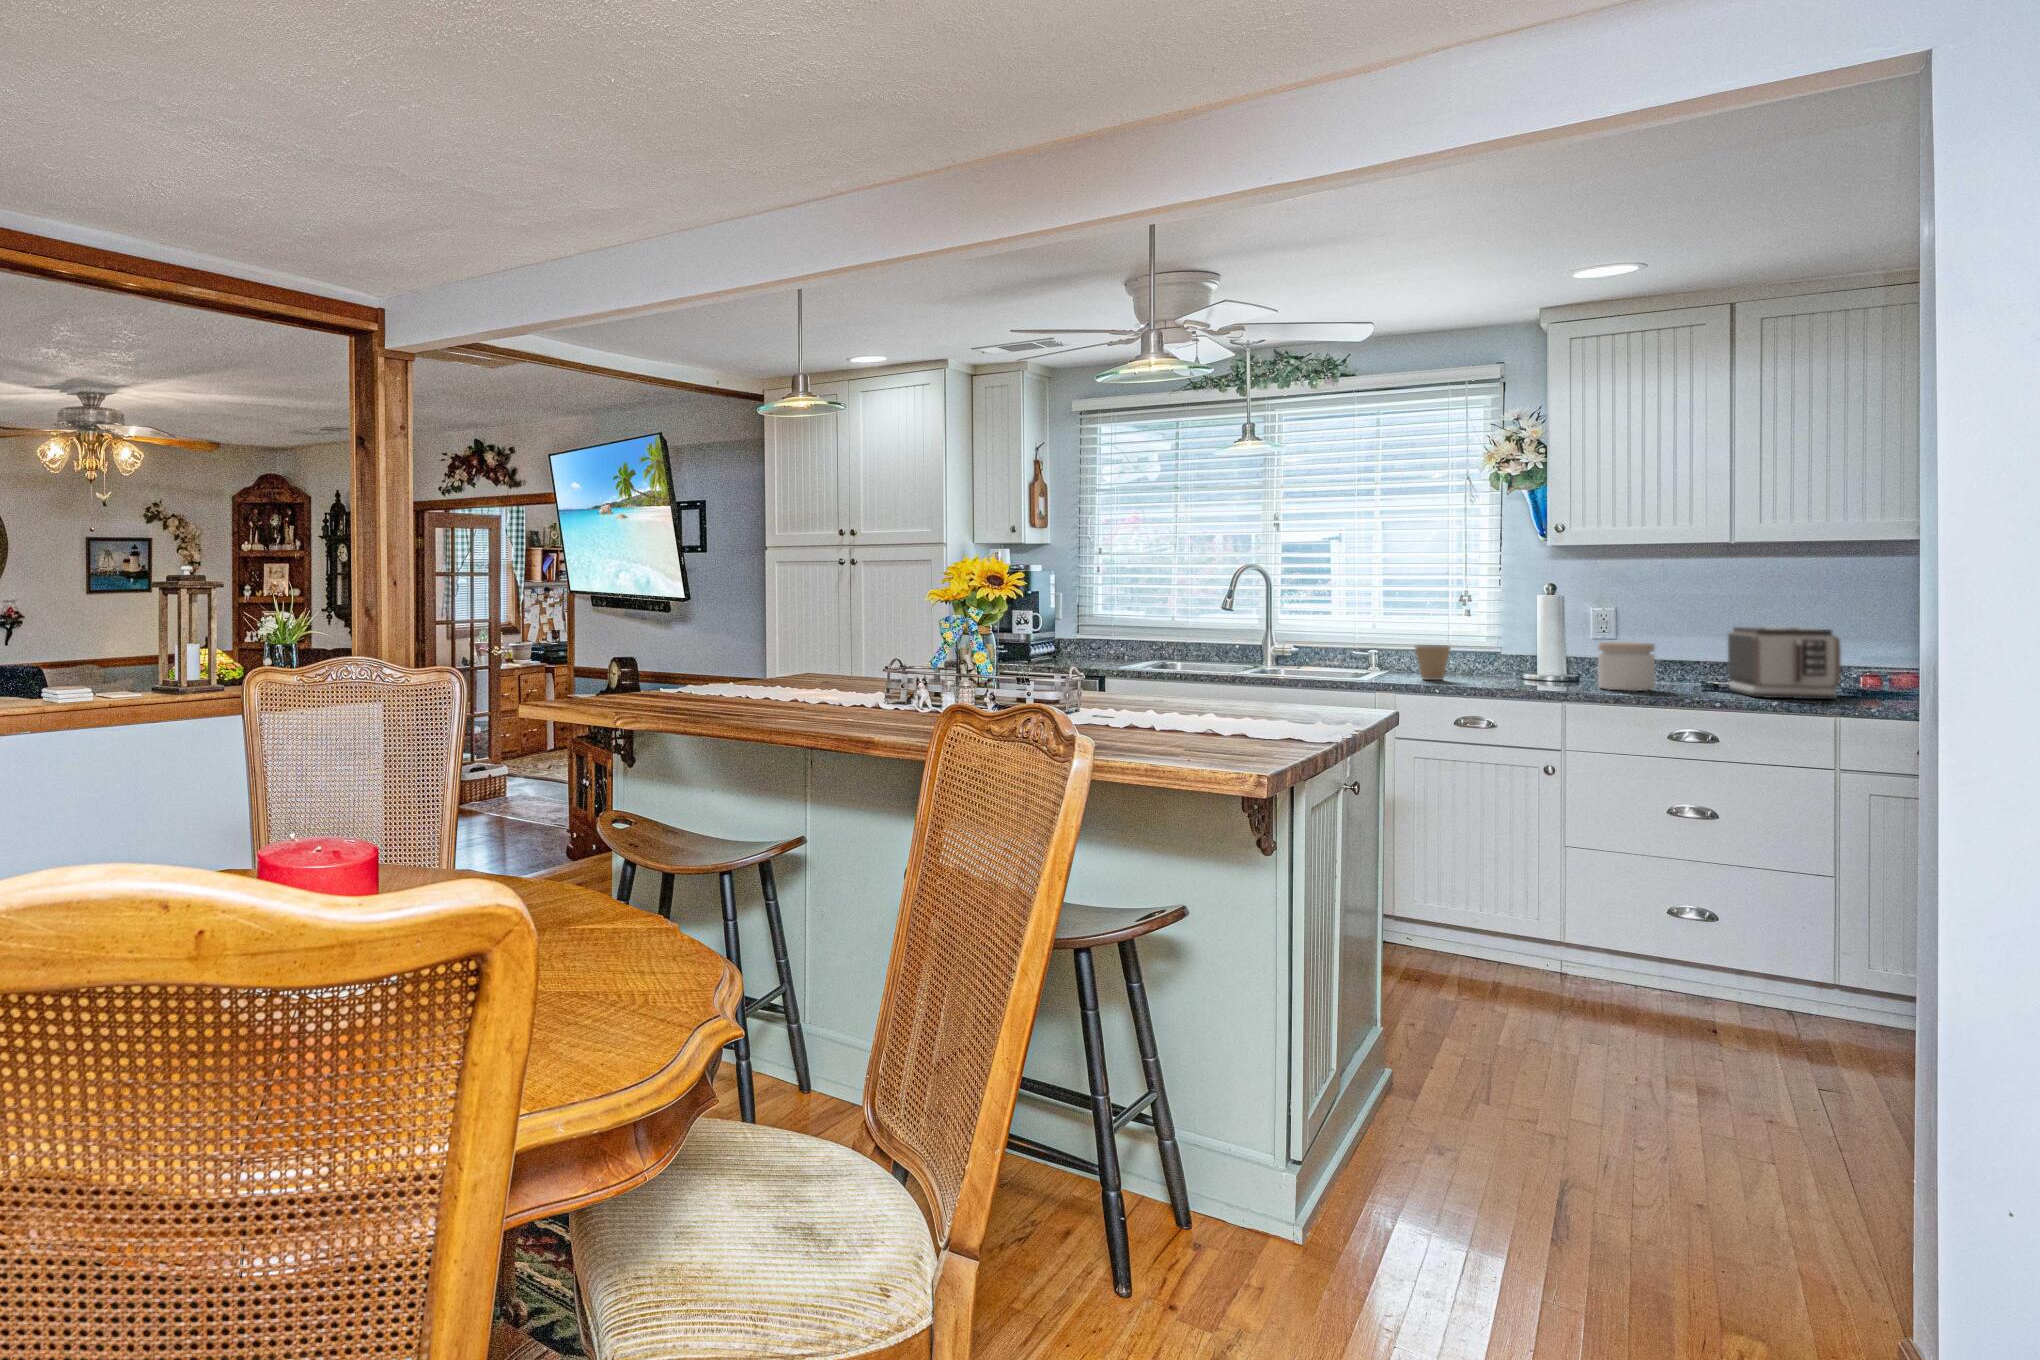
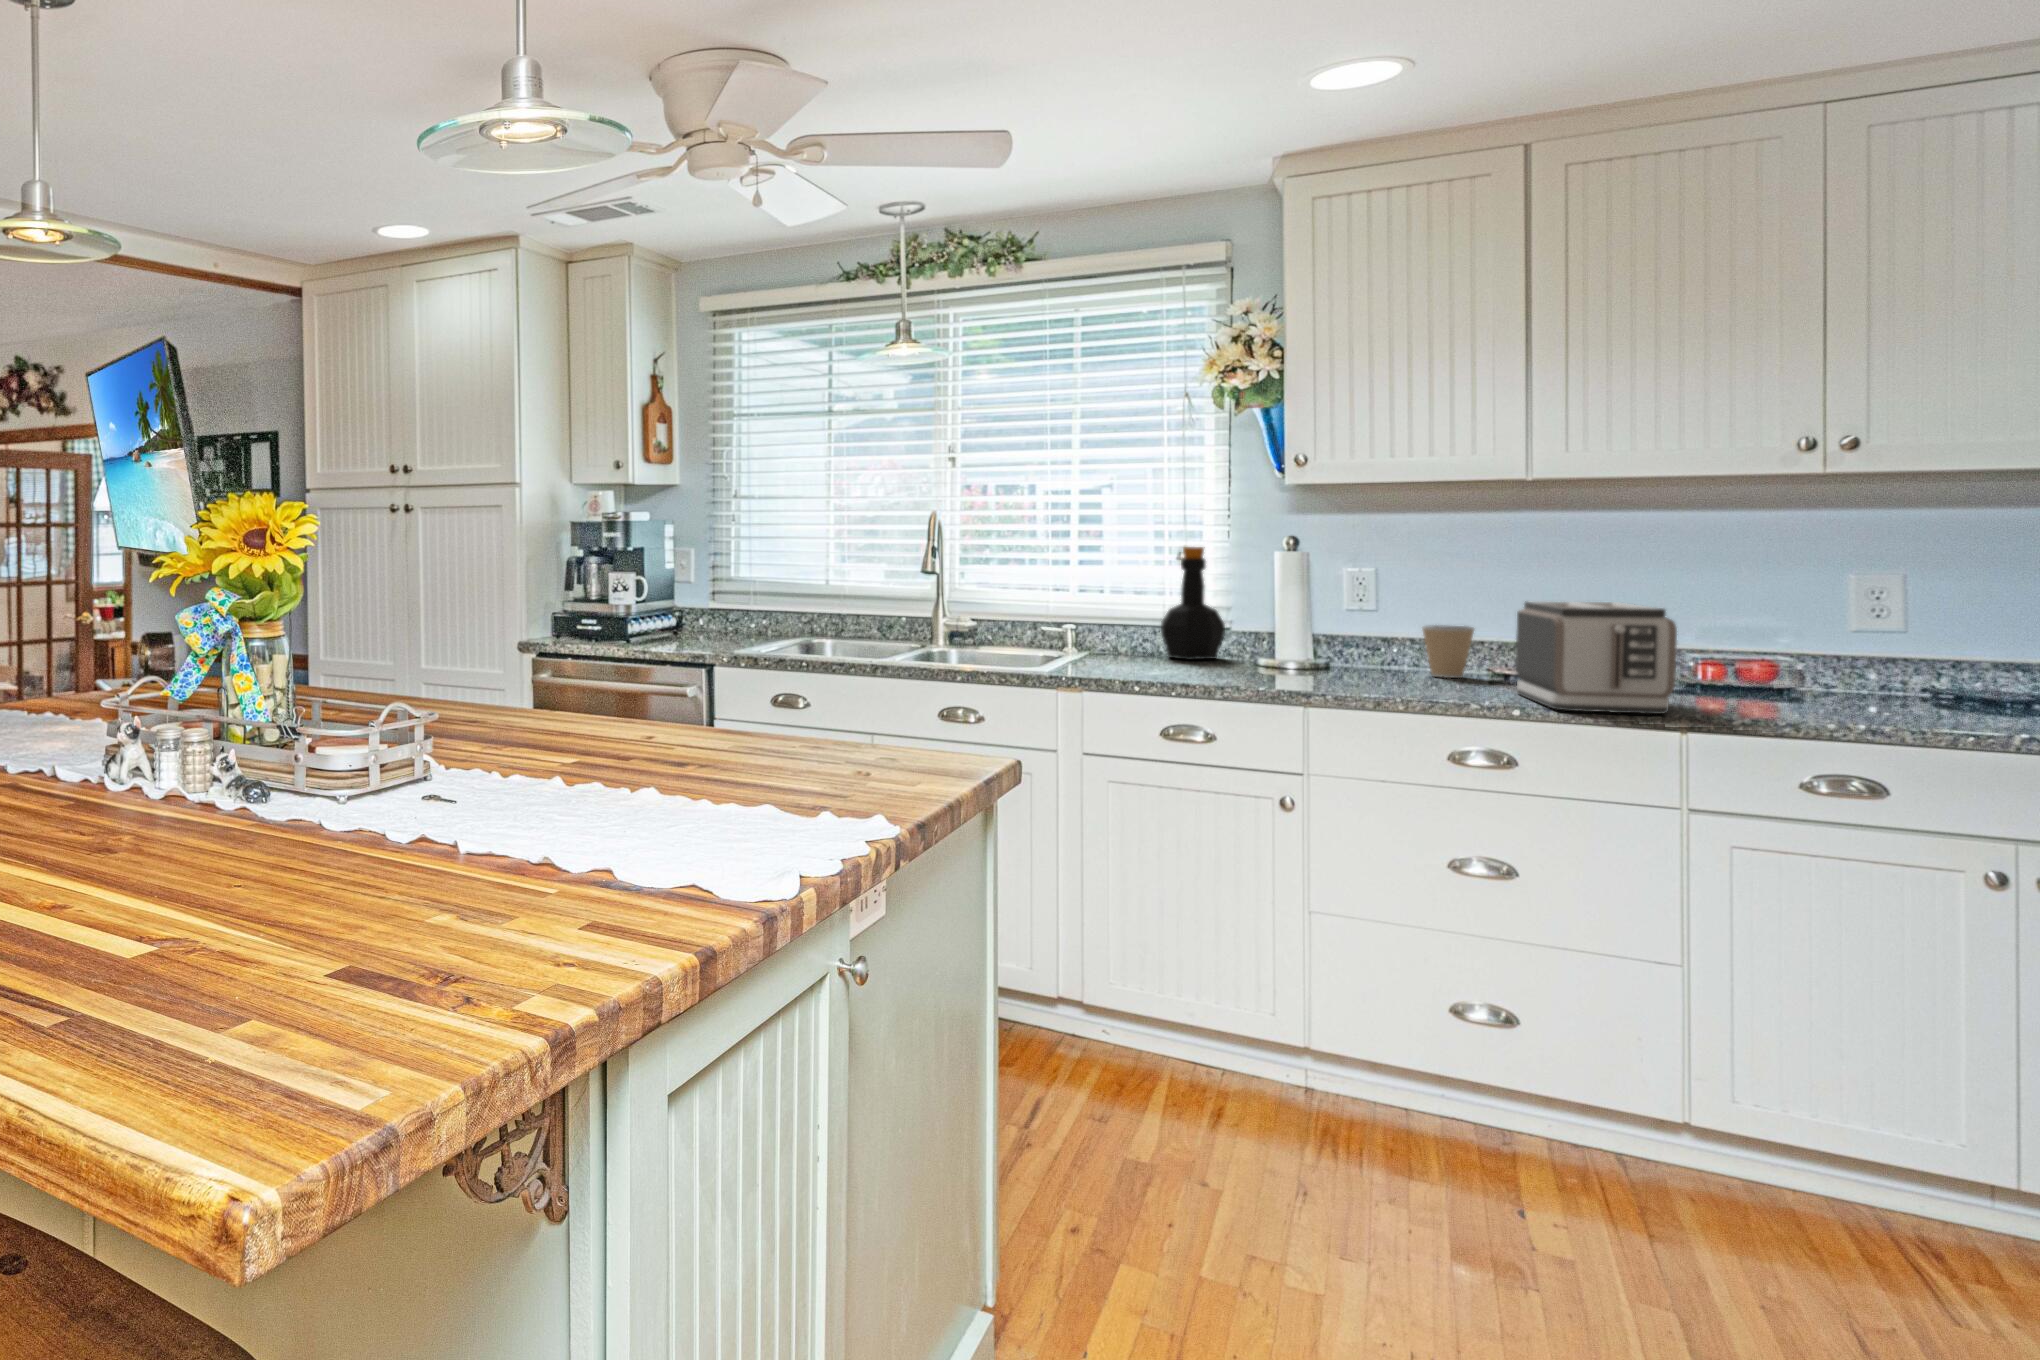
bottle: none [1450,590,1502,671] -> present [1161,547,1225,660]
jar: present [1598,642,1655,691] -> none [1342,624,1419,697]
coffee cup: present [1415,645,1450,680] -> present [1422,625,1474,678]

